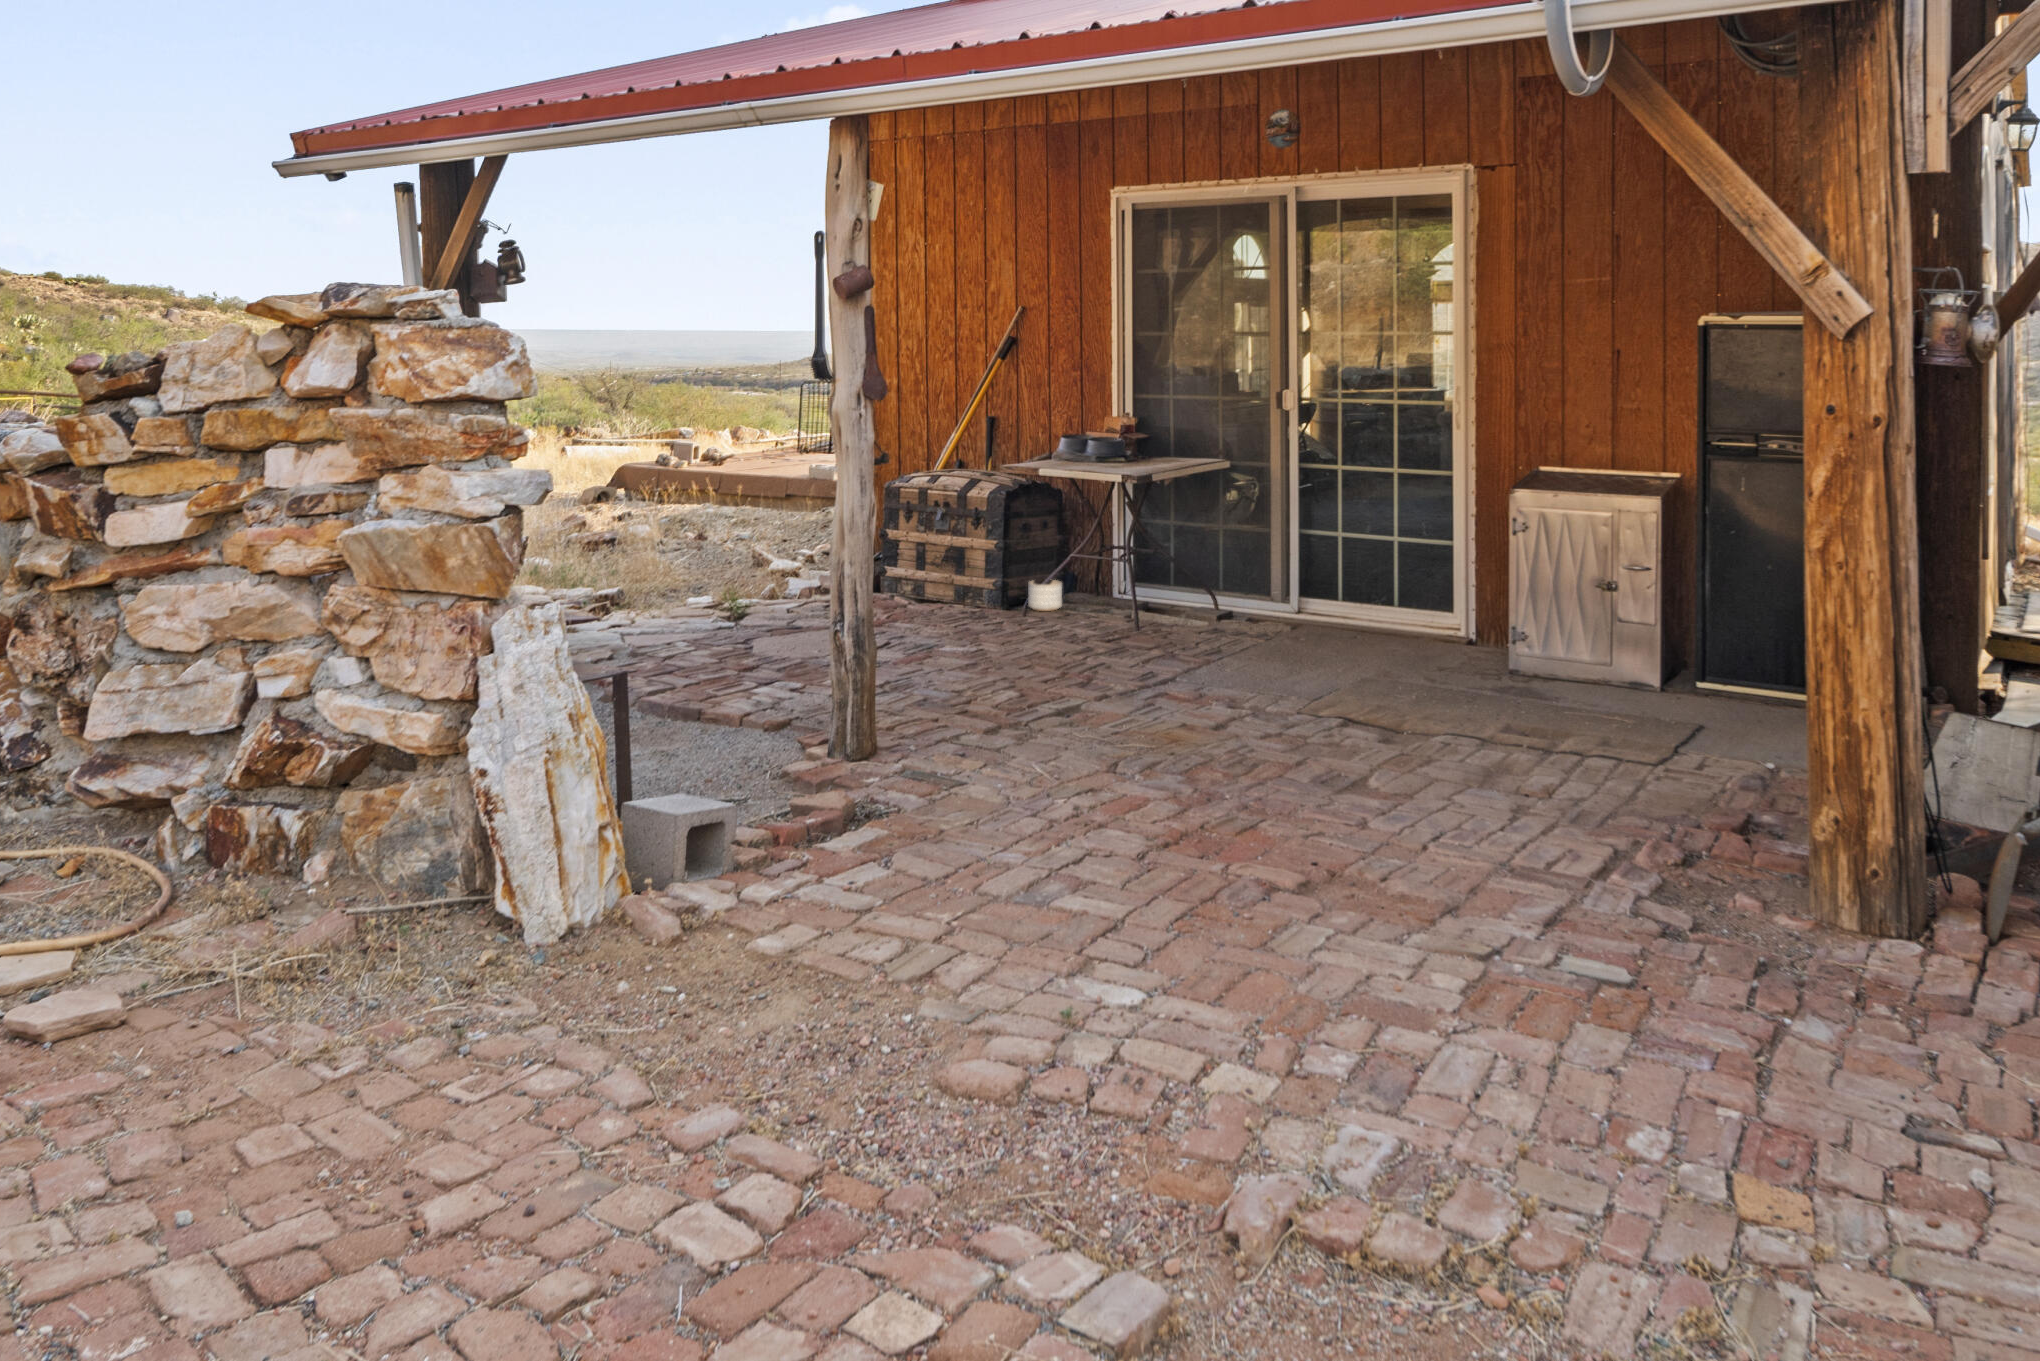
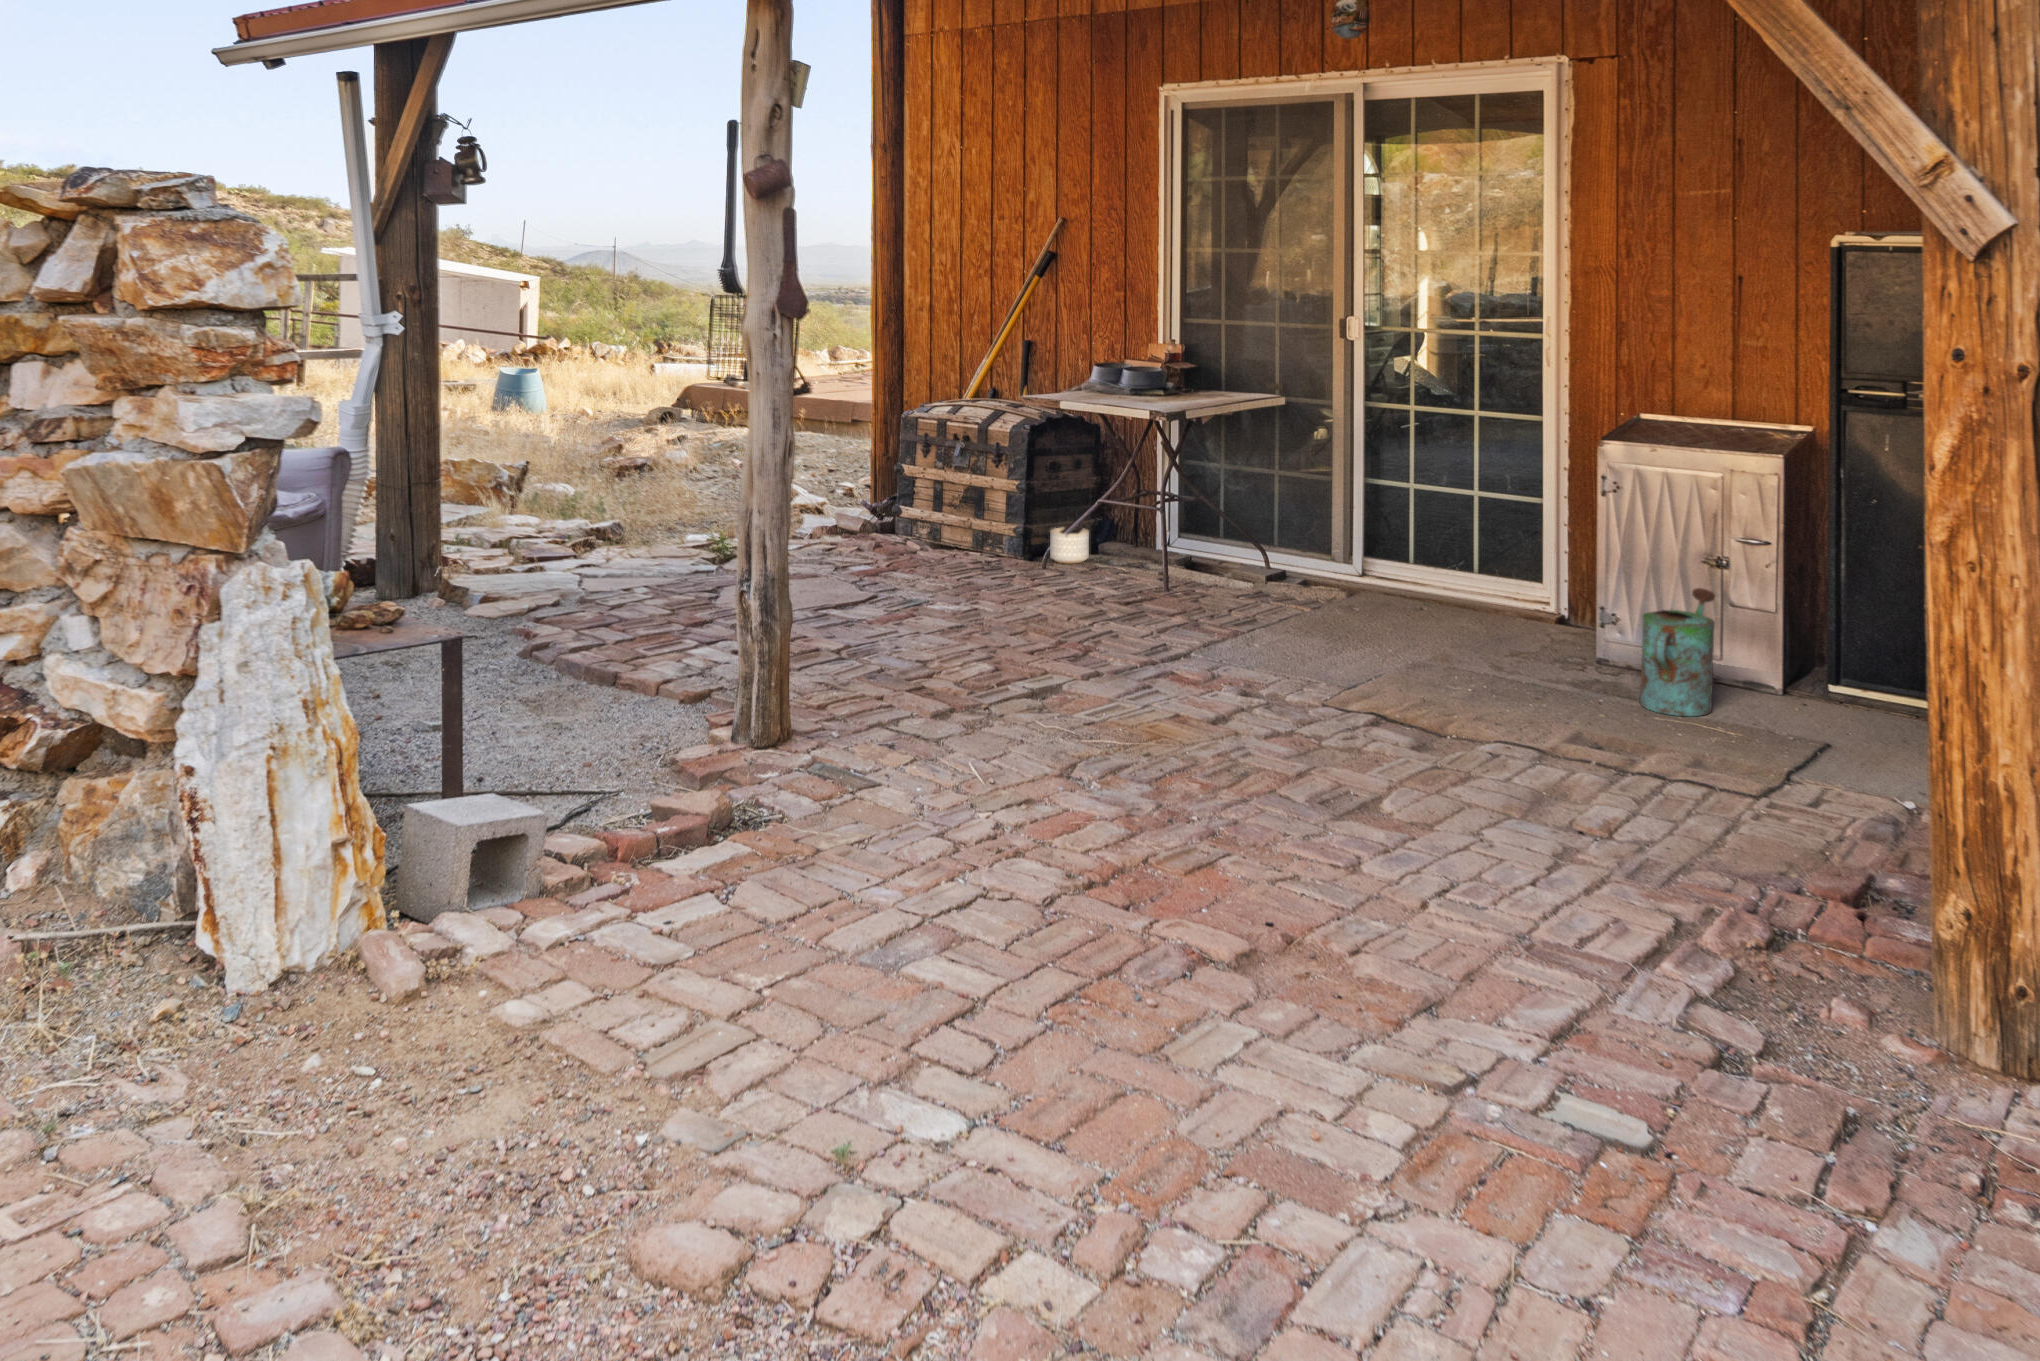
watering can: none [1552,609,1610,712] -> present [1640,588,1715,716]

